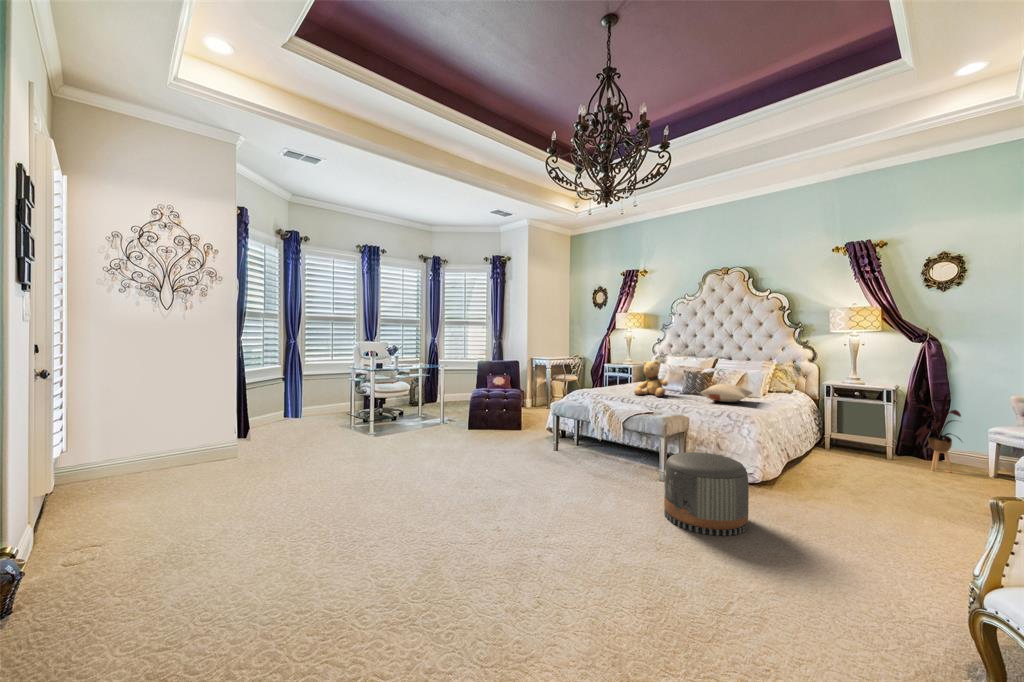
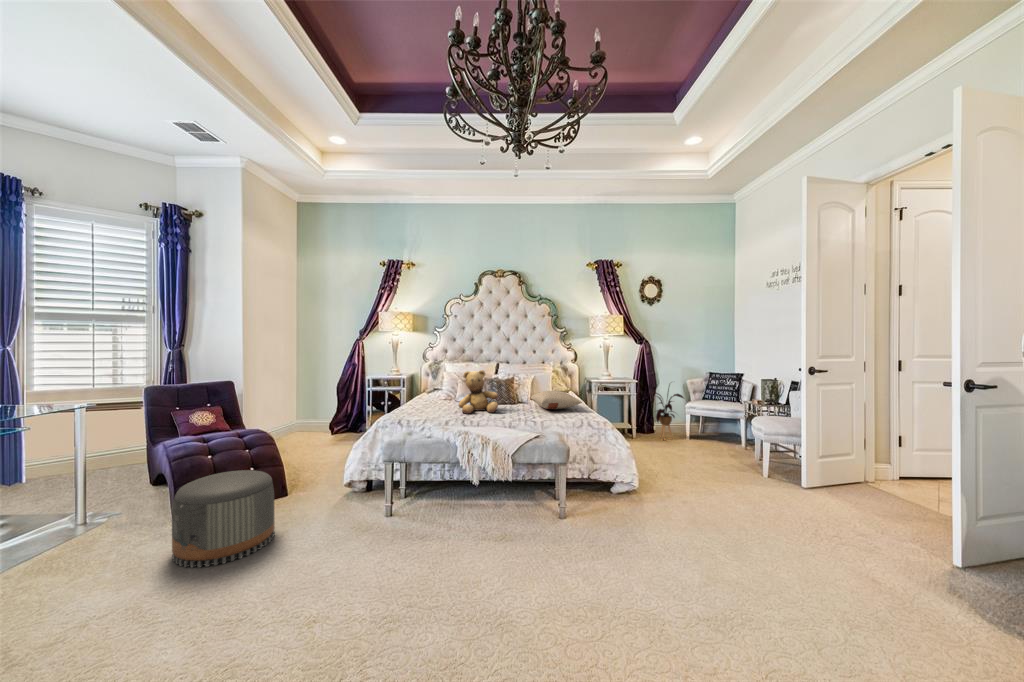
pouf: present [664,452,749,536] -> present [172,470,275,568]

